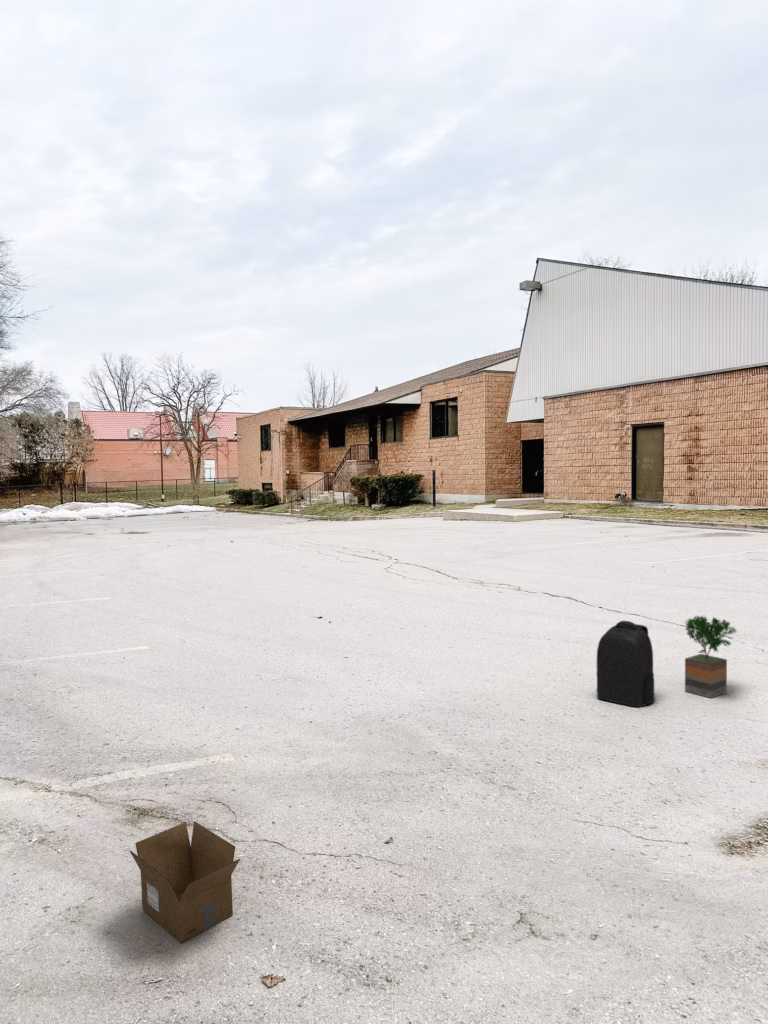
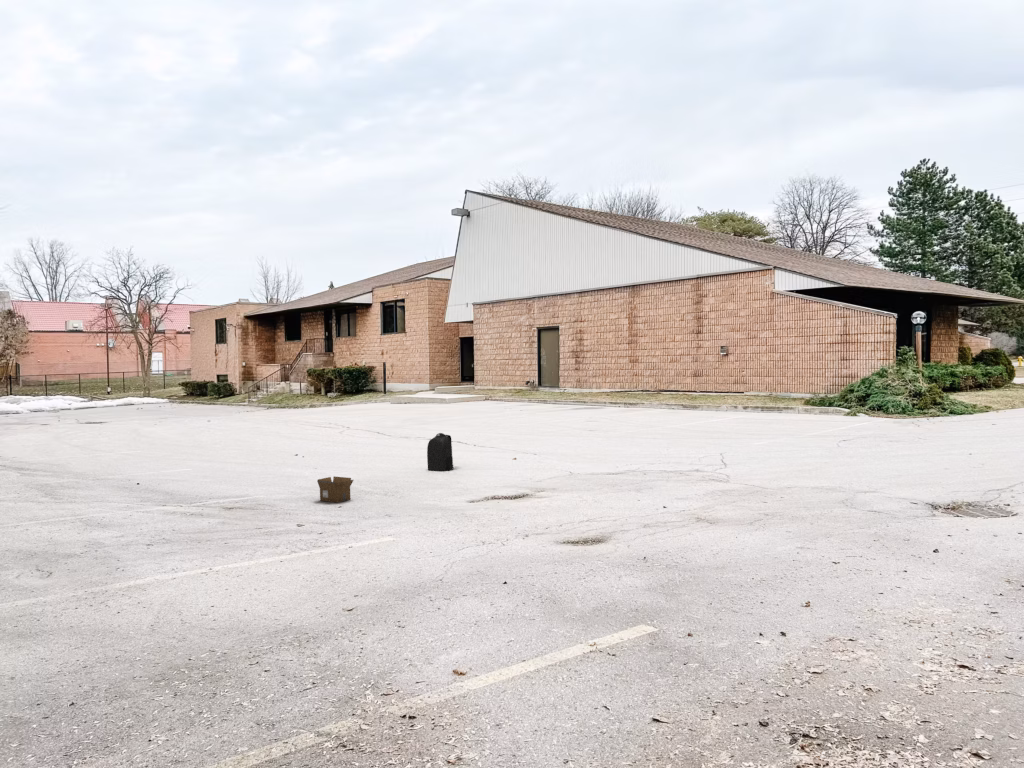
potted tree: present [685,616,736,698] -> none [468,431,492,468]
cardboard box: present [130,821,240,943] -> present [317,476,353,503]

